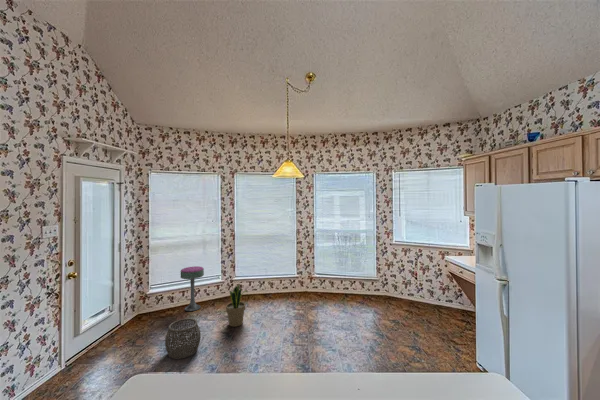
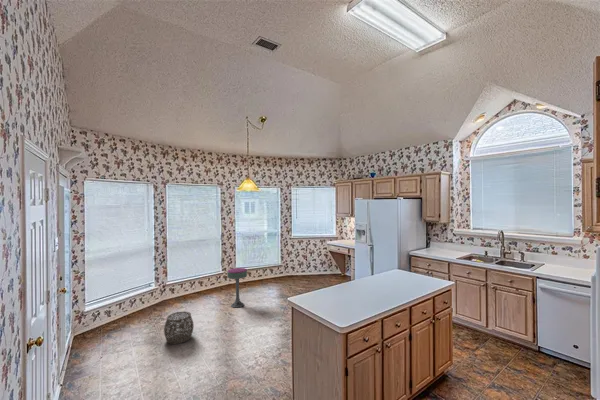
bar stool: present [181,266,204,311] -> present [227,268,247,307]
potted plant: present [226,285,247,327] -> none [189,283,207,317]

